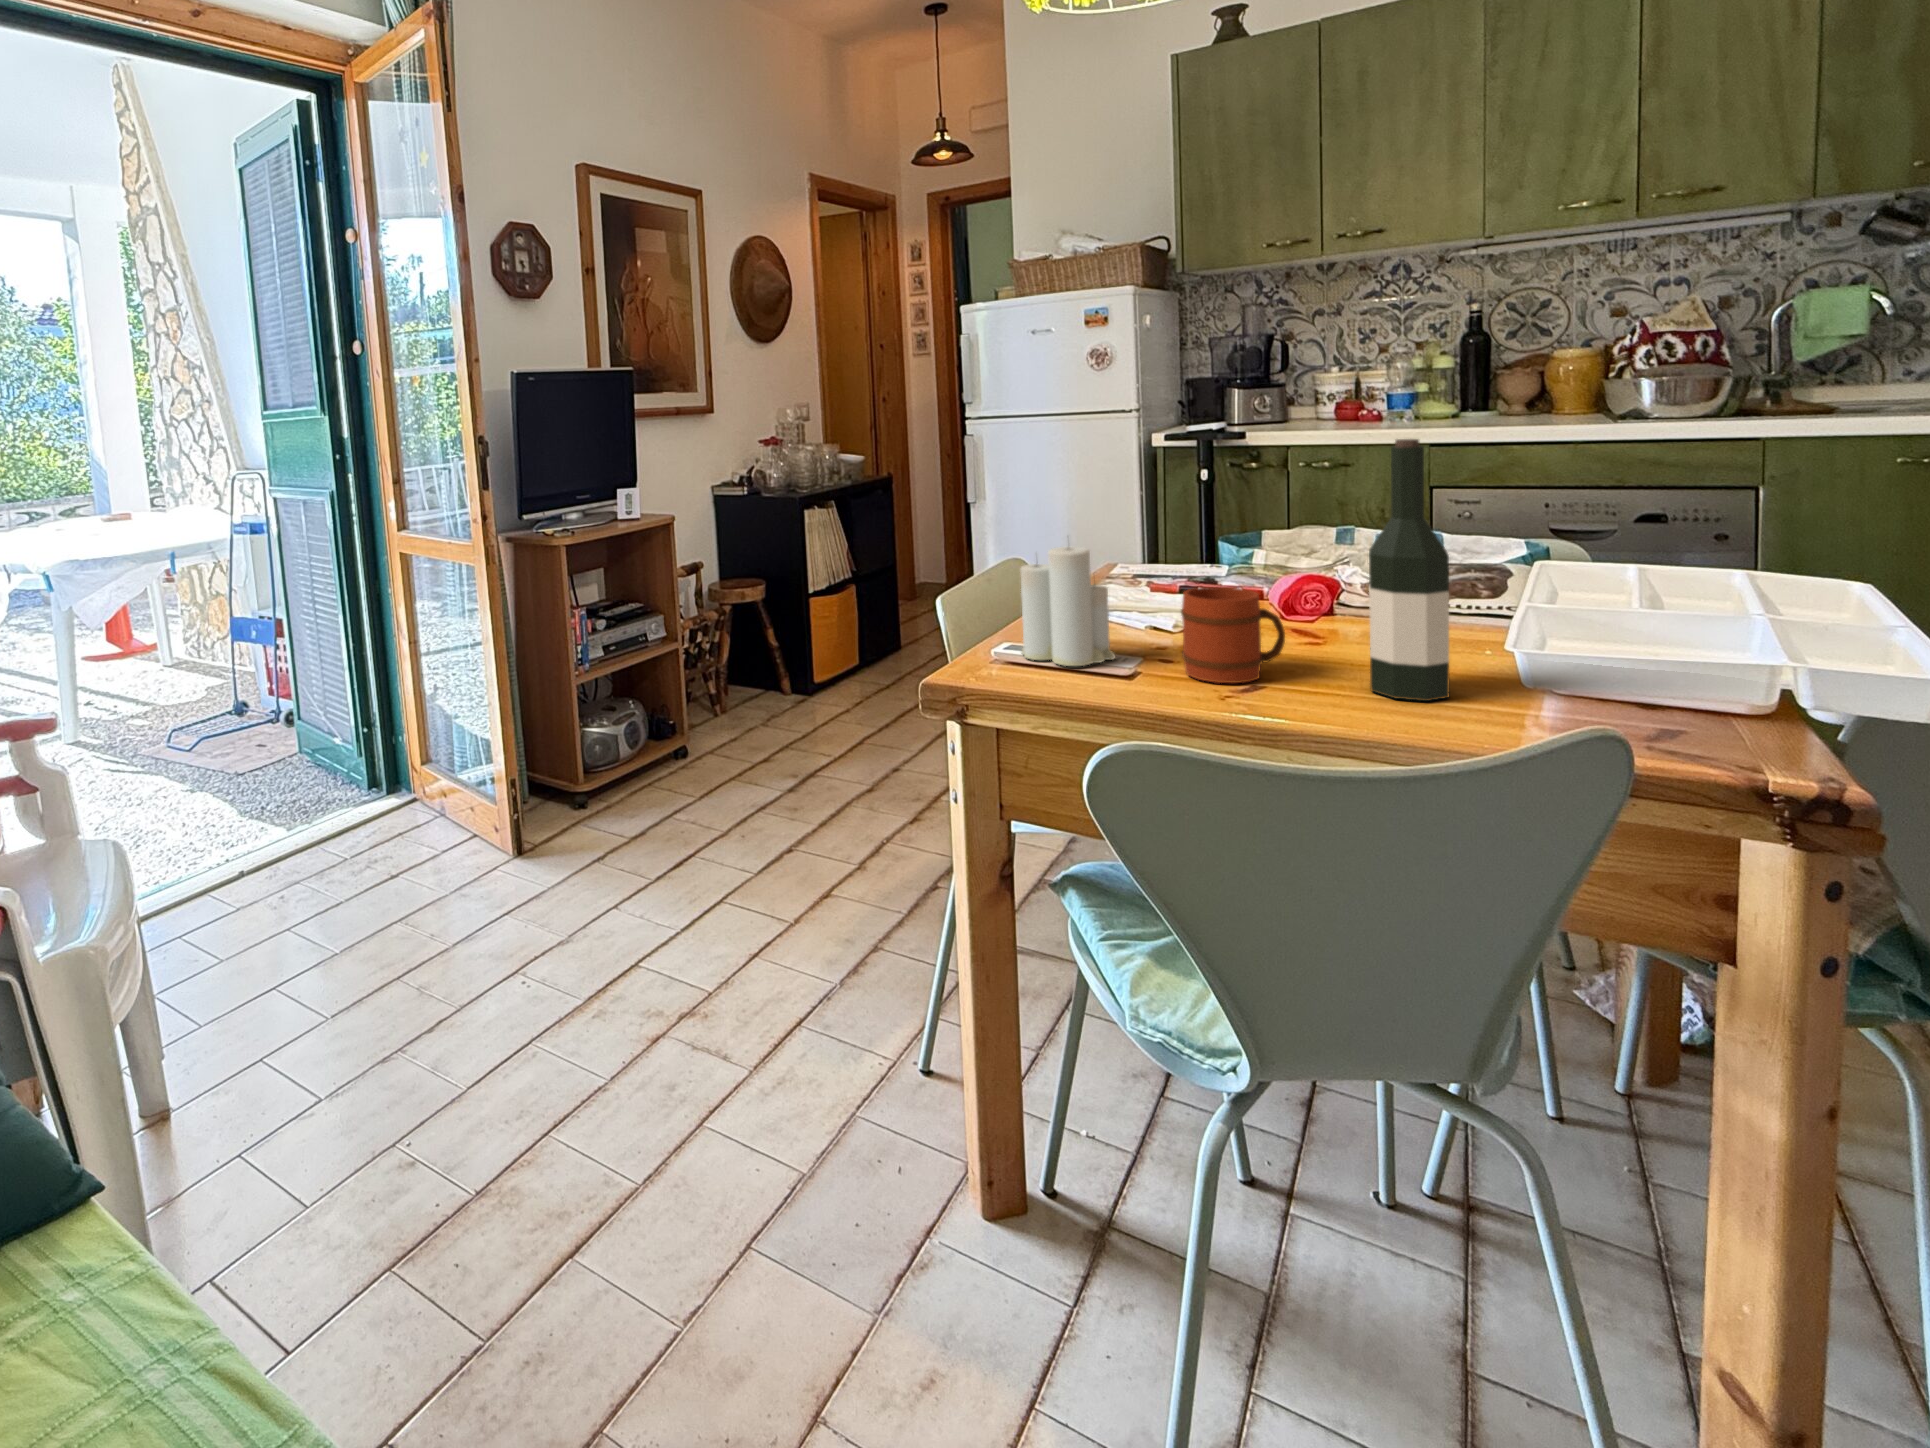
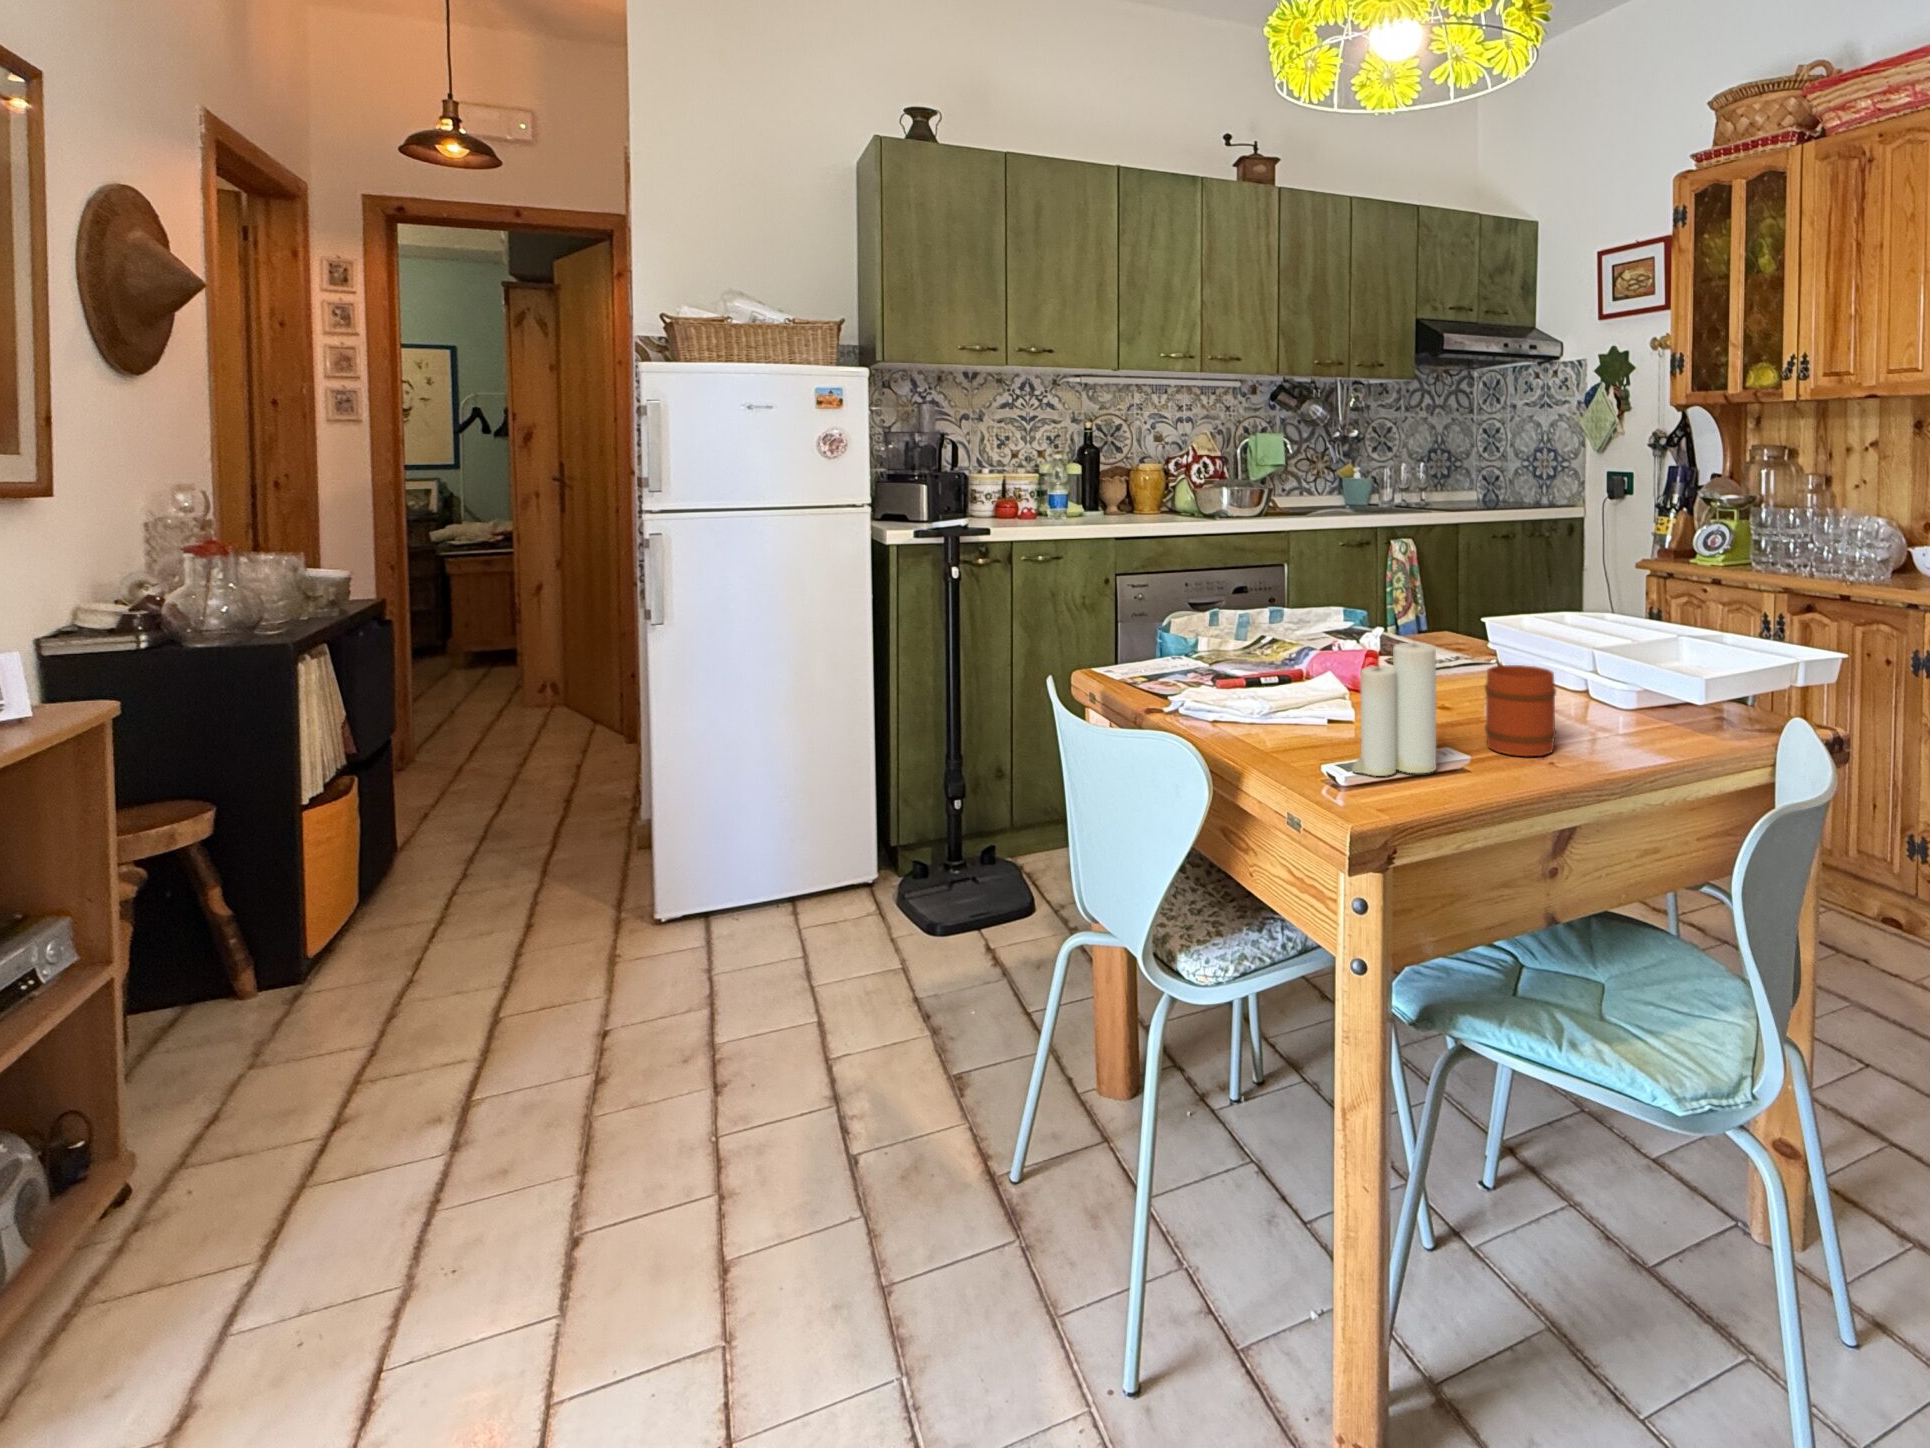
wine bottle: present [1369,439,1449,701] -> none [1595,526,1654,737]

